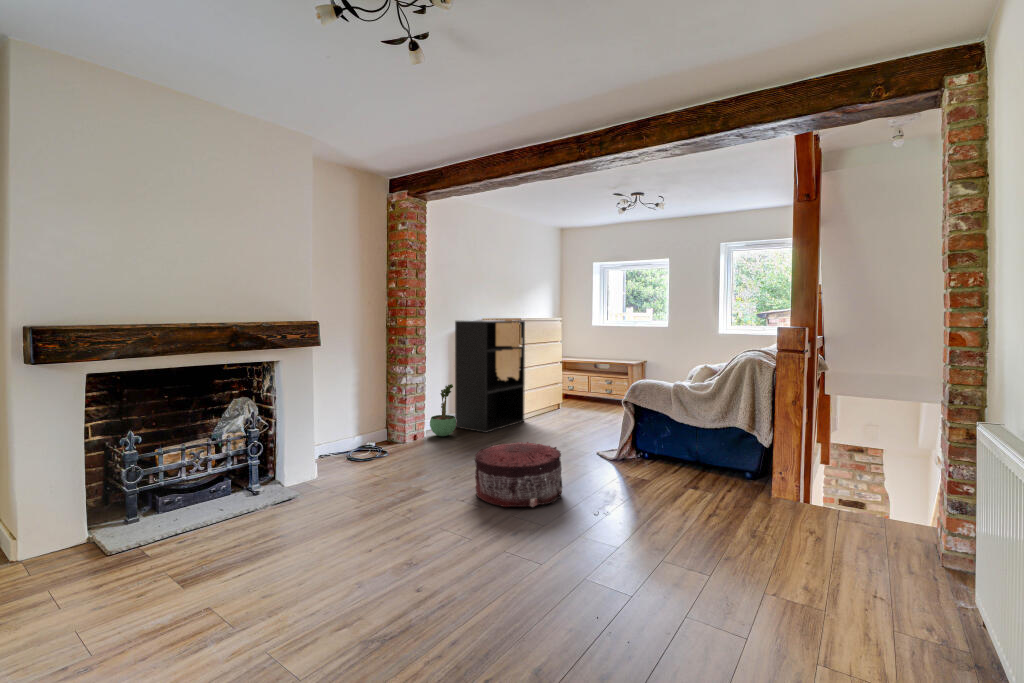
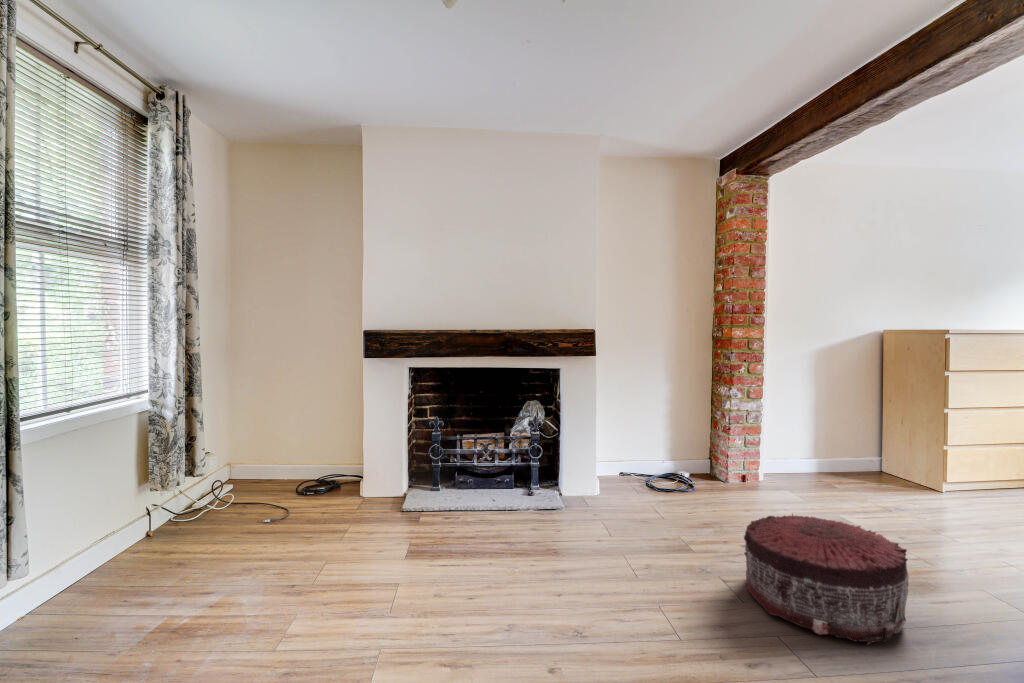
bookshelf: present [455,320,525,433] -> none [817,332,958,497]
potted plant: present [430,384,456,436] -> none [768,416,808,486]

